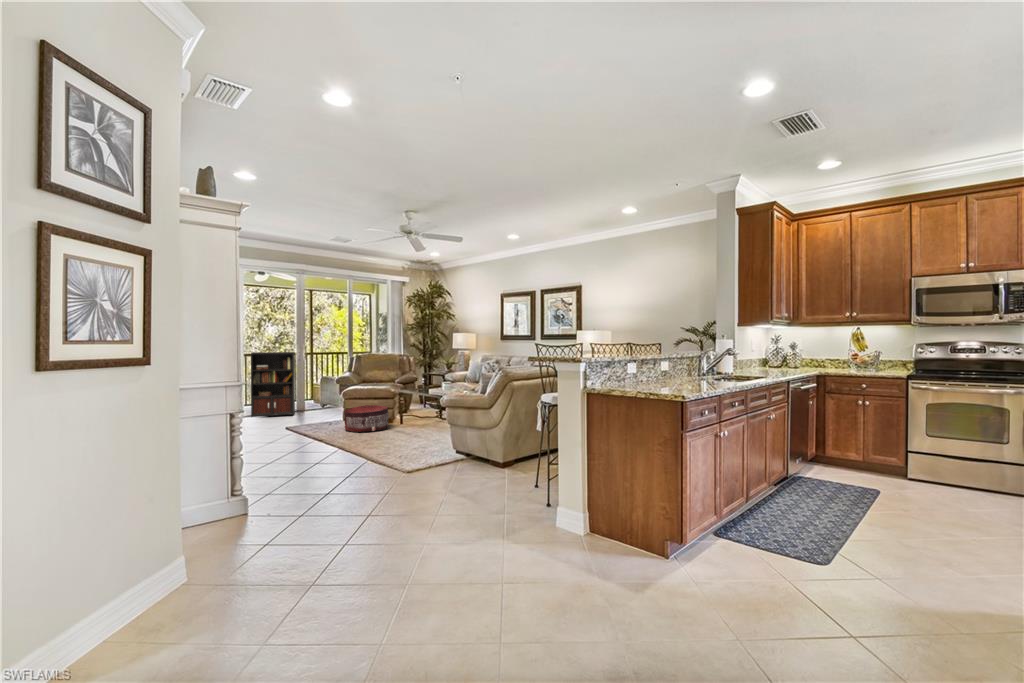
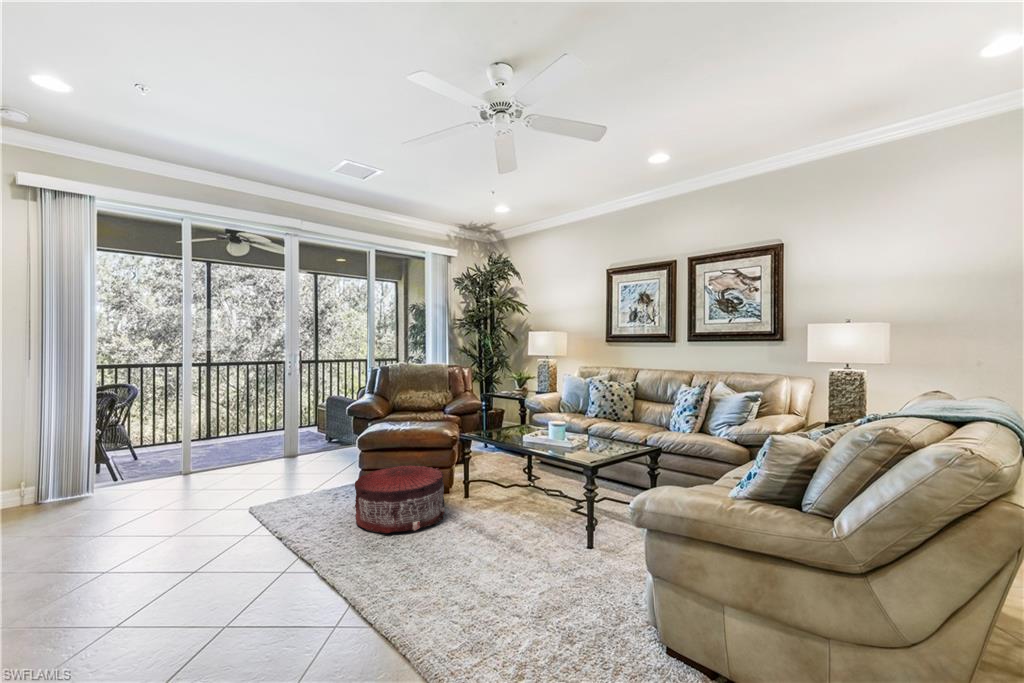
bookcase: present [251,352,295,417] -> none [192,359,296,476]

